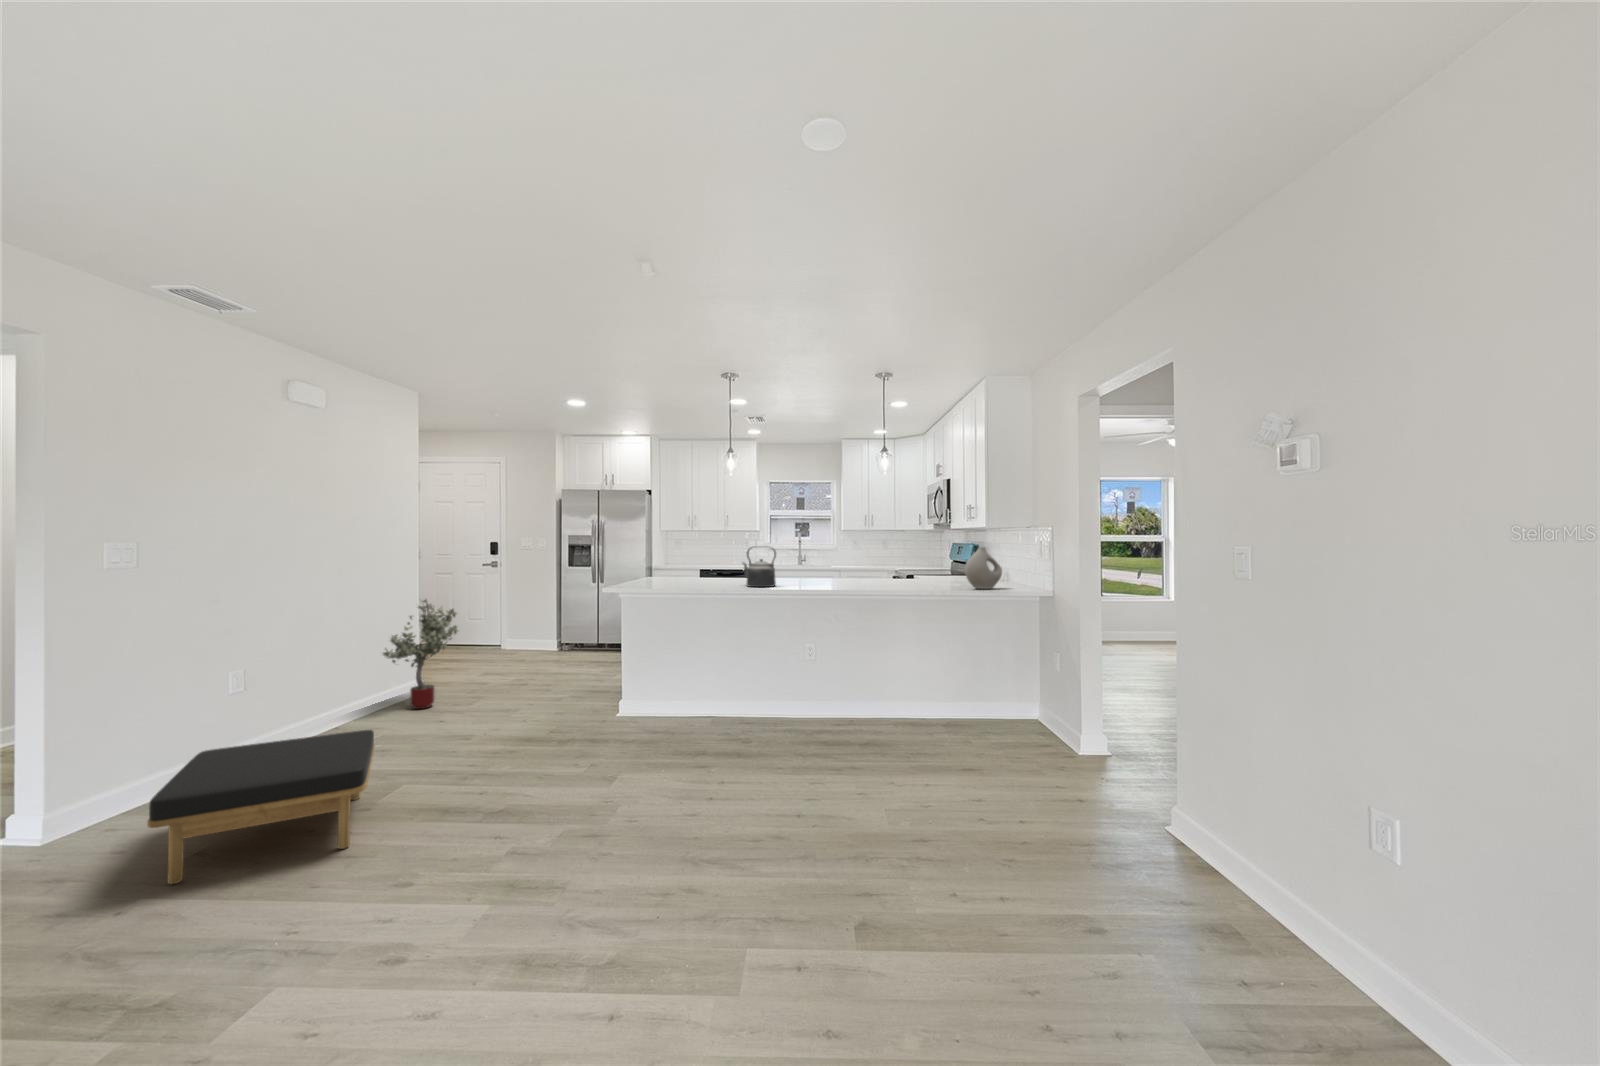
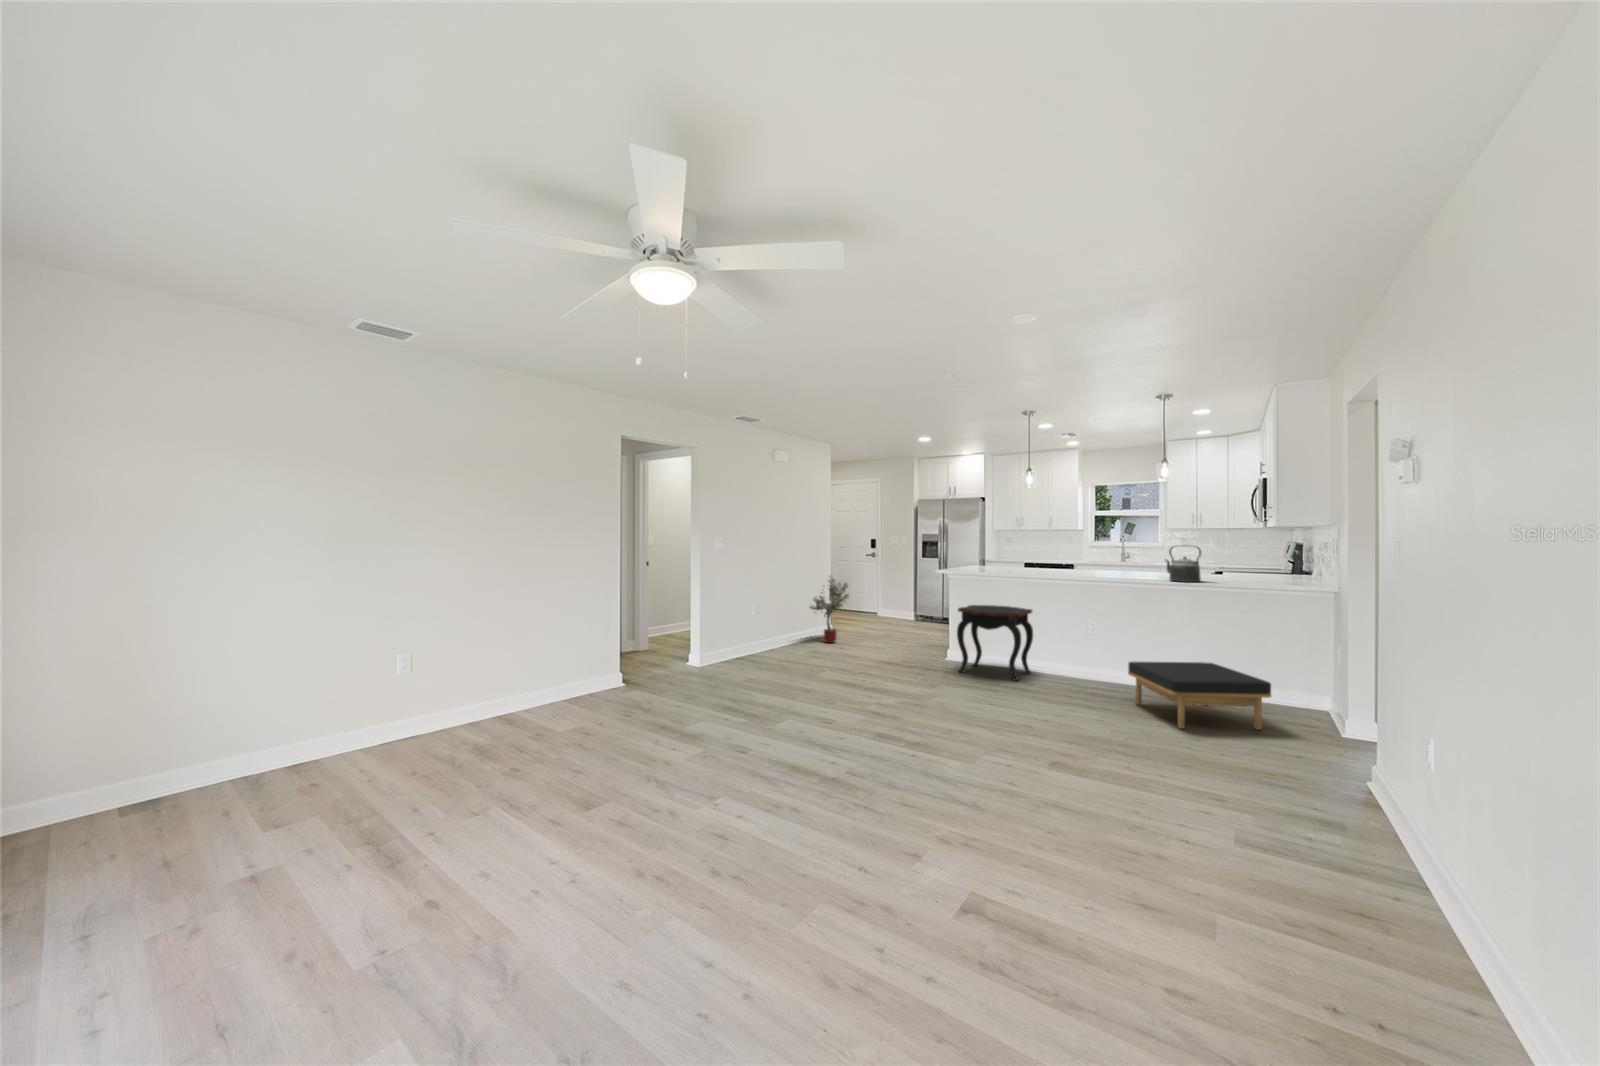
kettle: present [742,547,776,587] -> present [1165,547,1201,582]
vase: present [965,547,1002,589] -> none [1247,546,1293,584]
side table: none [641,631,740,736] -> present [957,605,1033,681]
ottoman: present [147,730,375,884] -> present [1128,662,1271,730]

